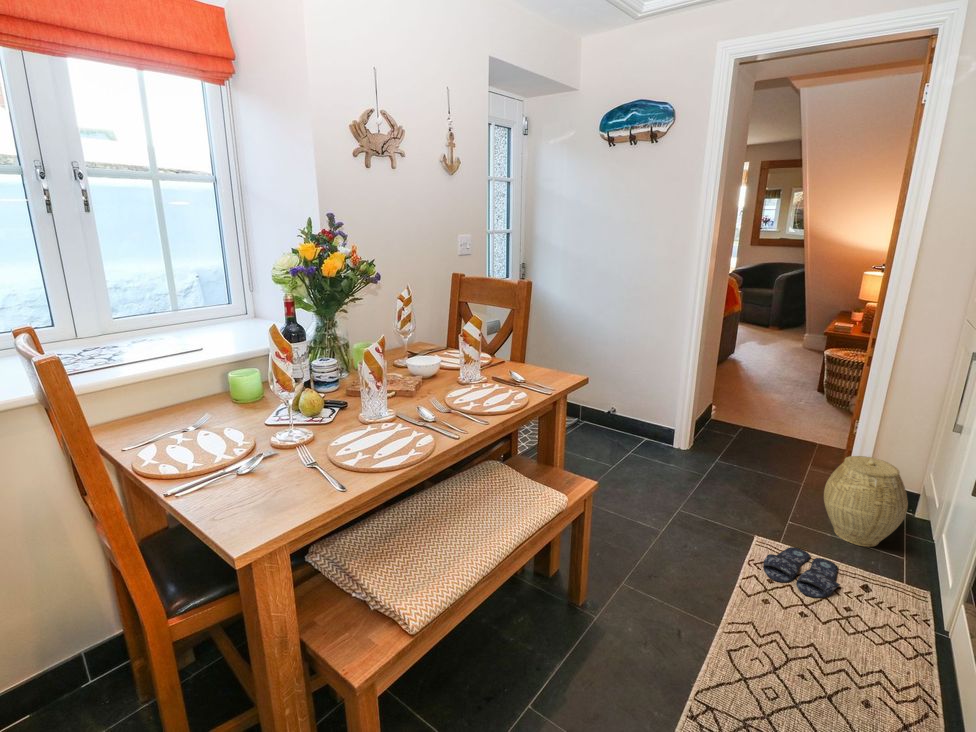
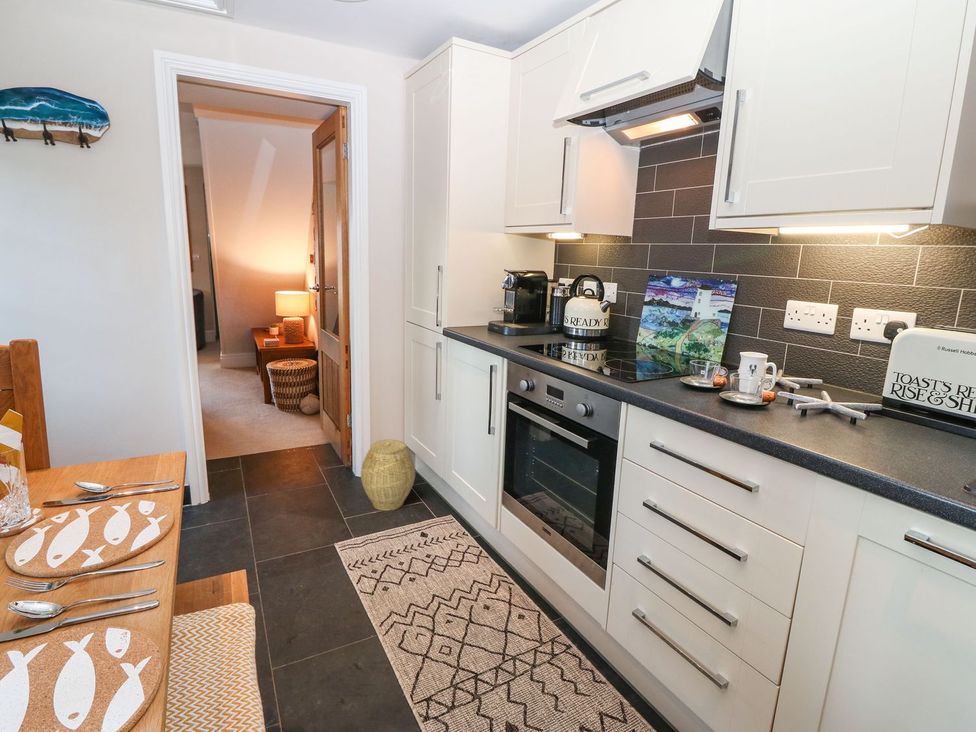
slippers: present [763,547,840,598] -> none [357,530,412,569]

